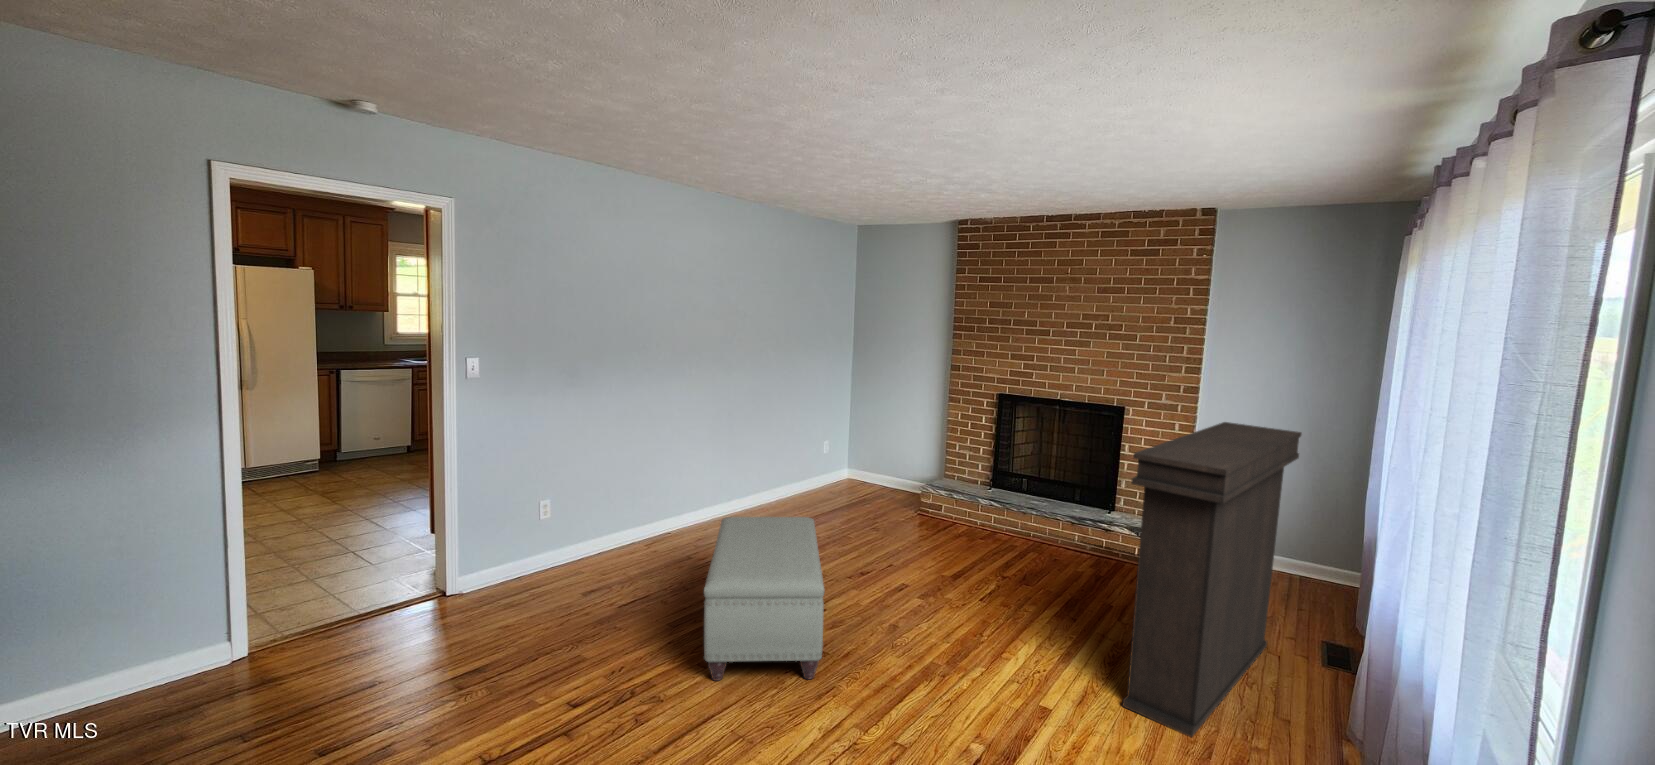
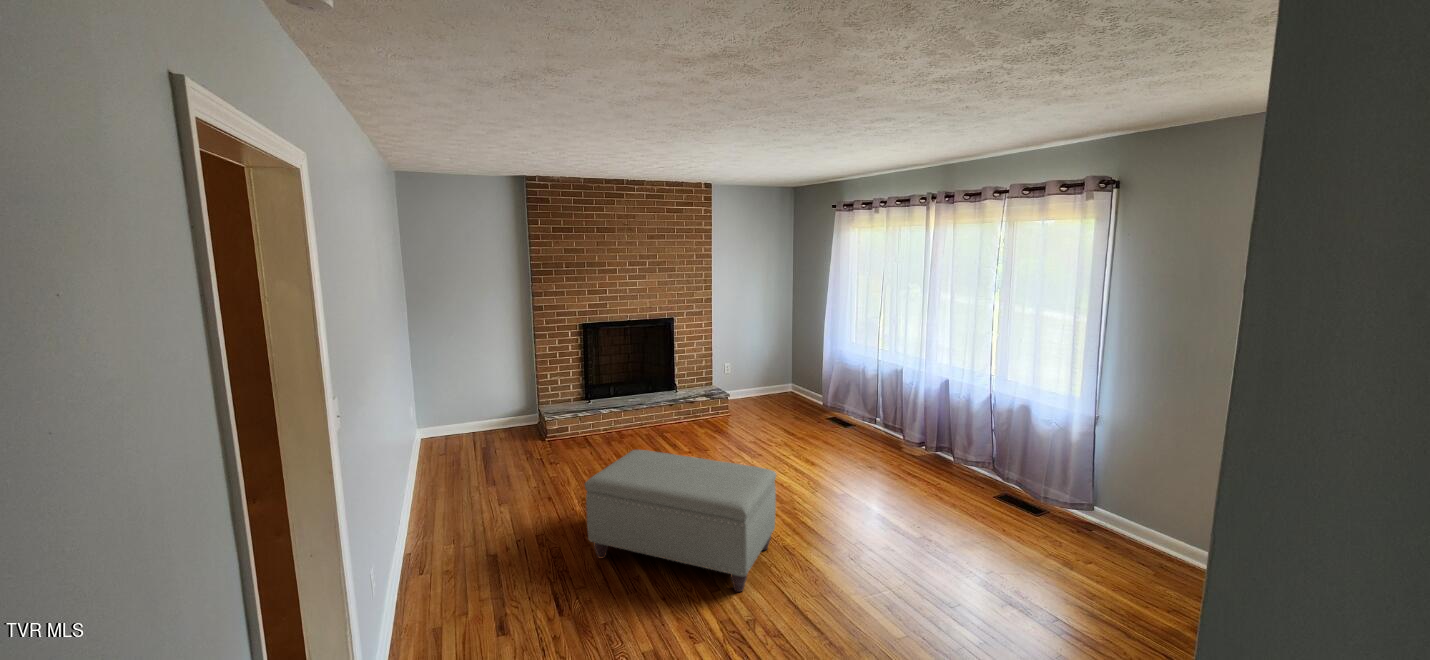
console table: present [1123,422,1302,737] -> none [786,309,892,469]

